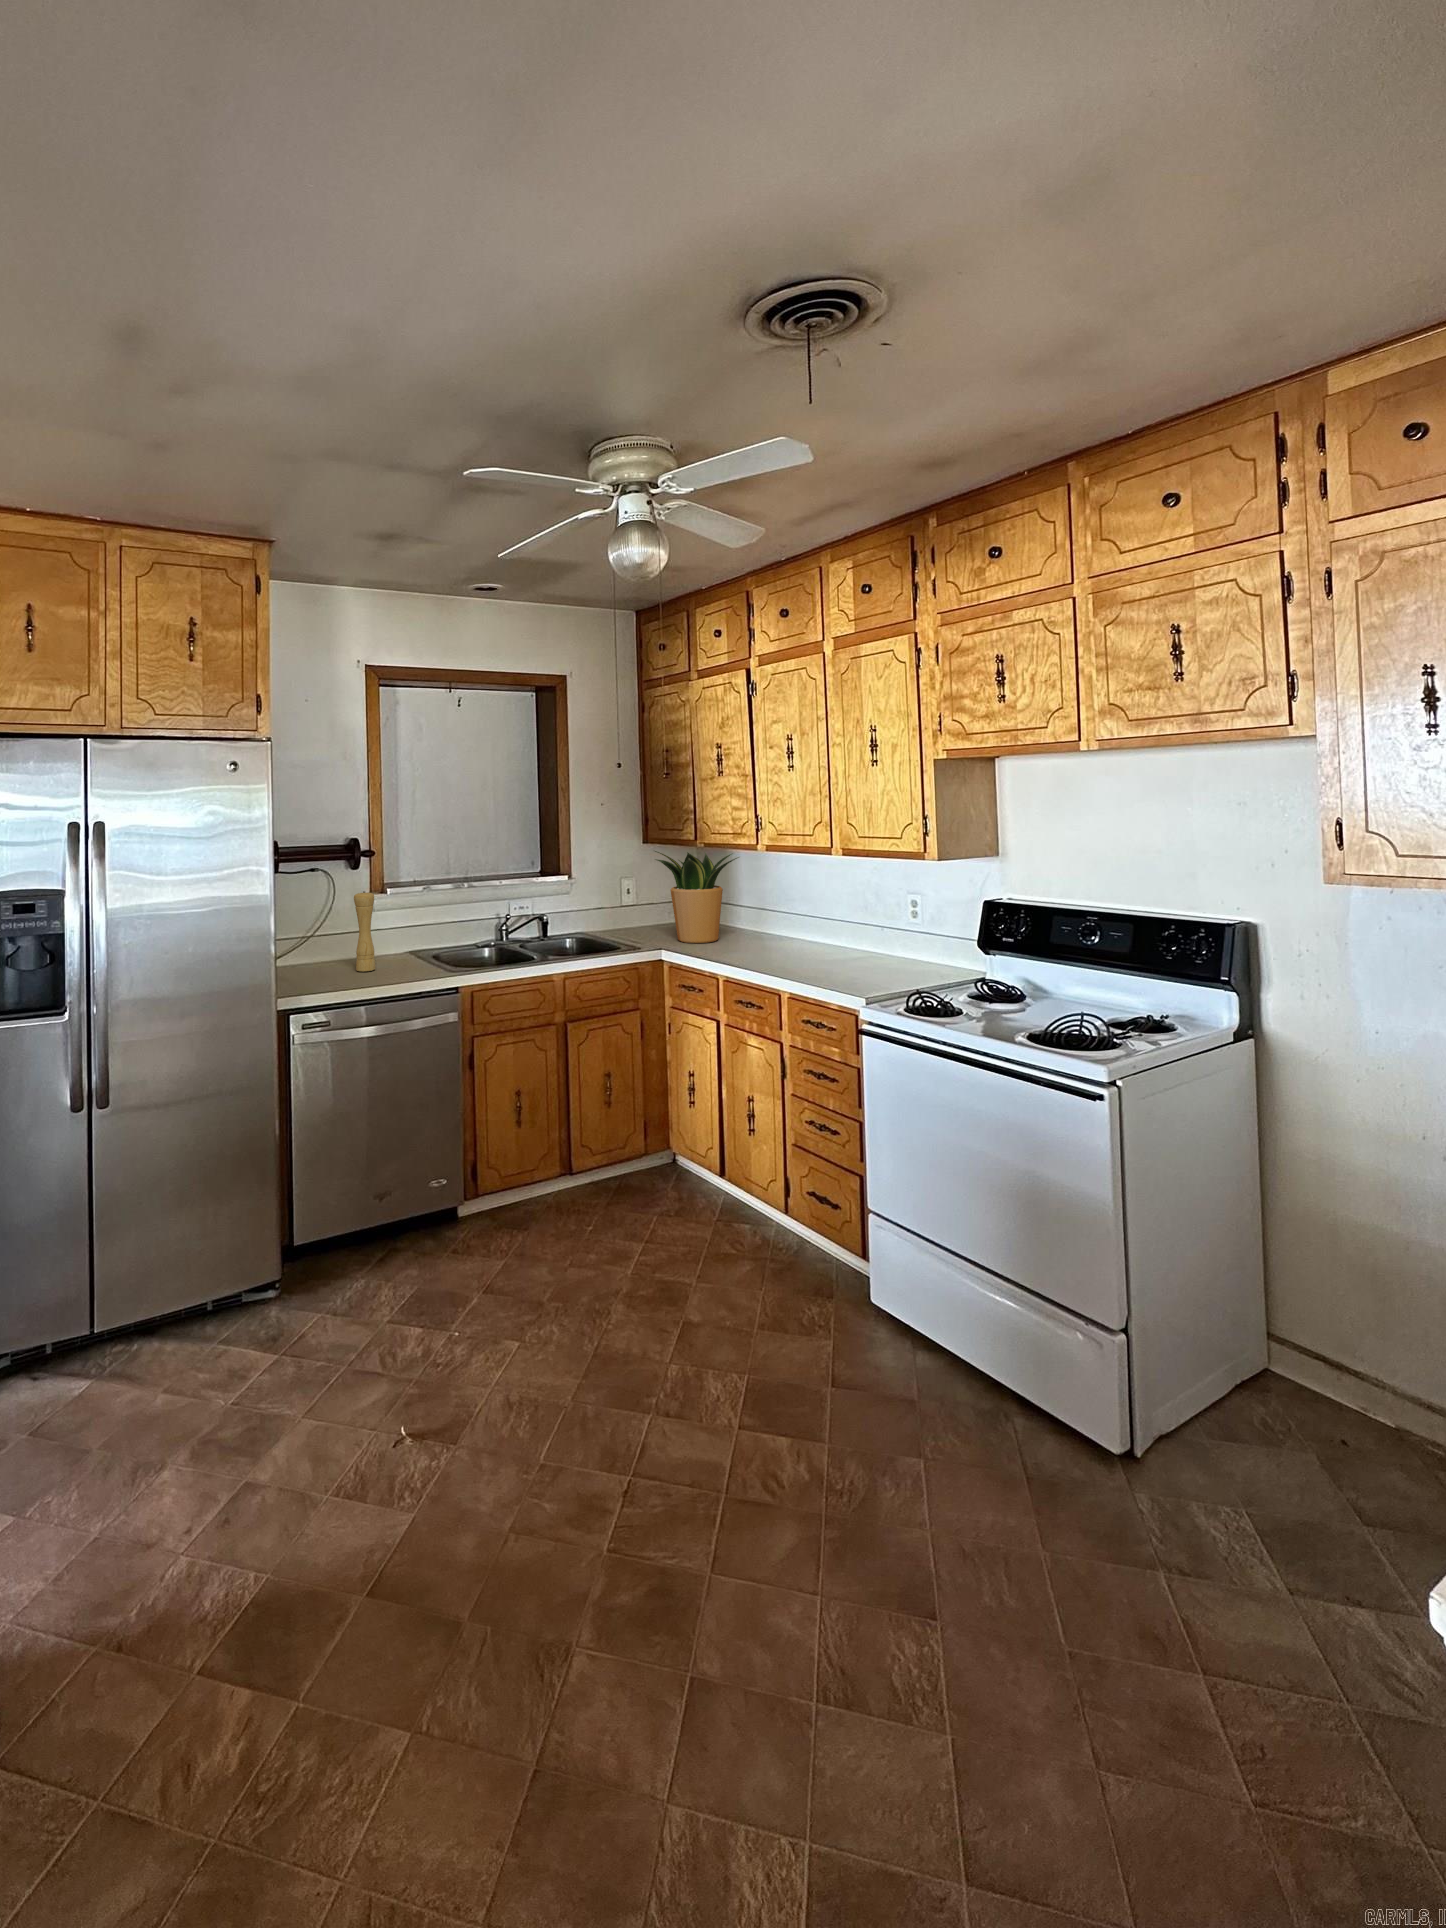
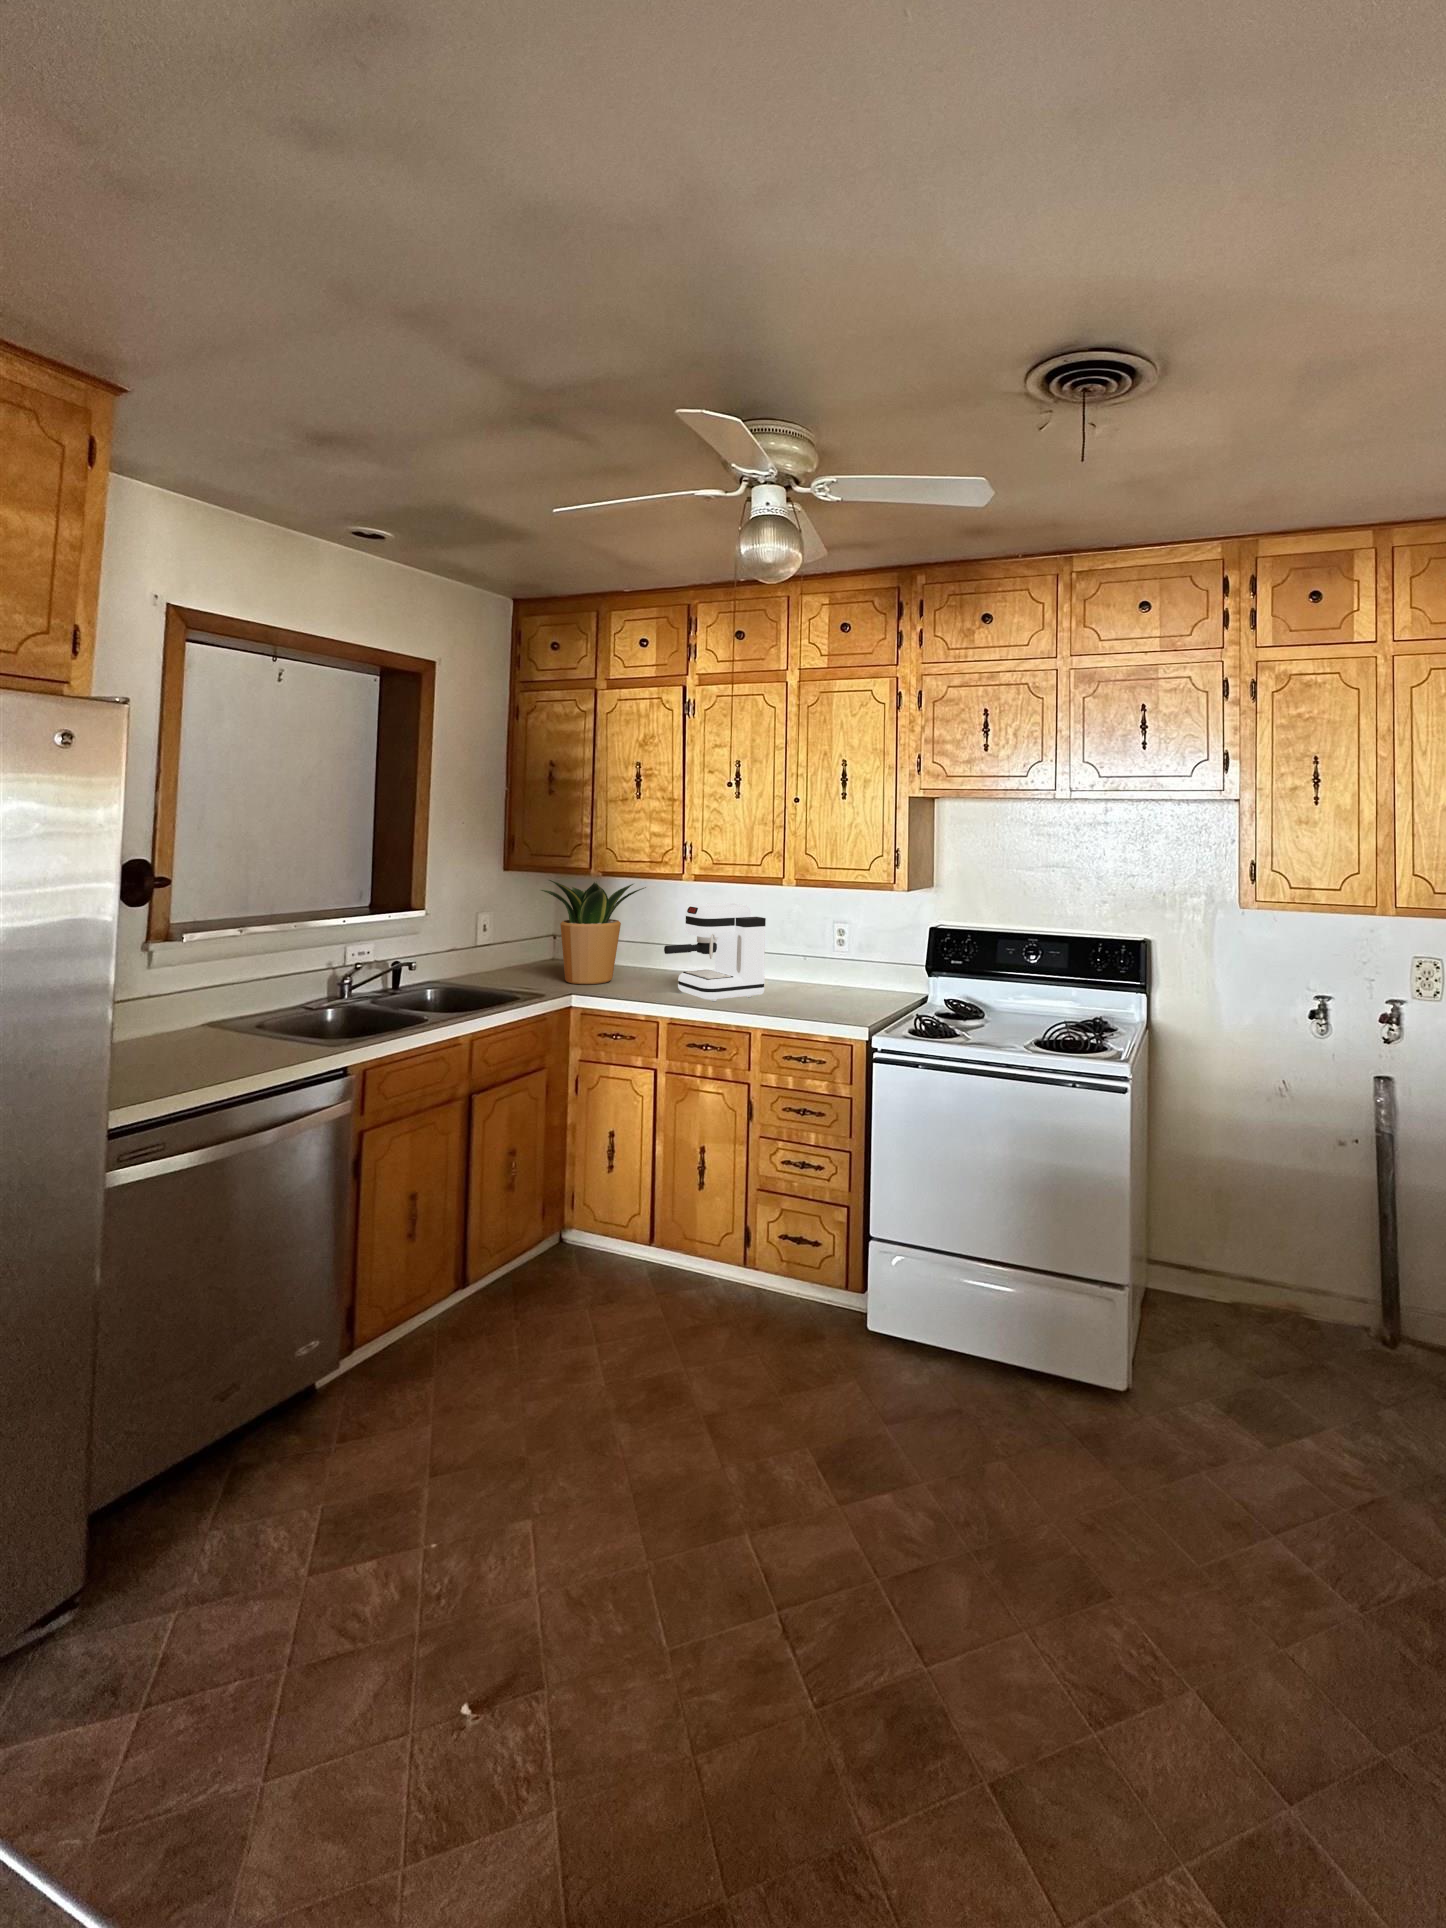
coffee maker: none [730,872,822,965] -> present [664,903,766,1001]
pepper mill: present [354,891,375,972] -> none [162,935,204,1056]

